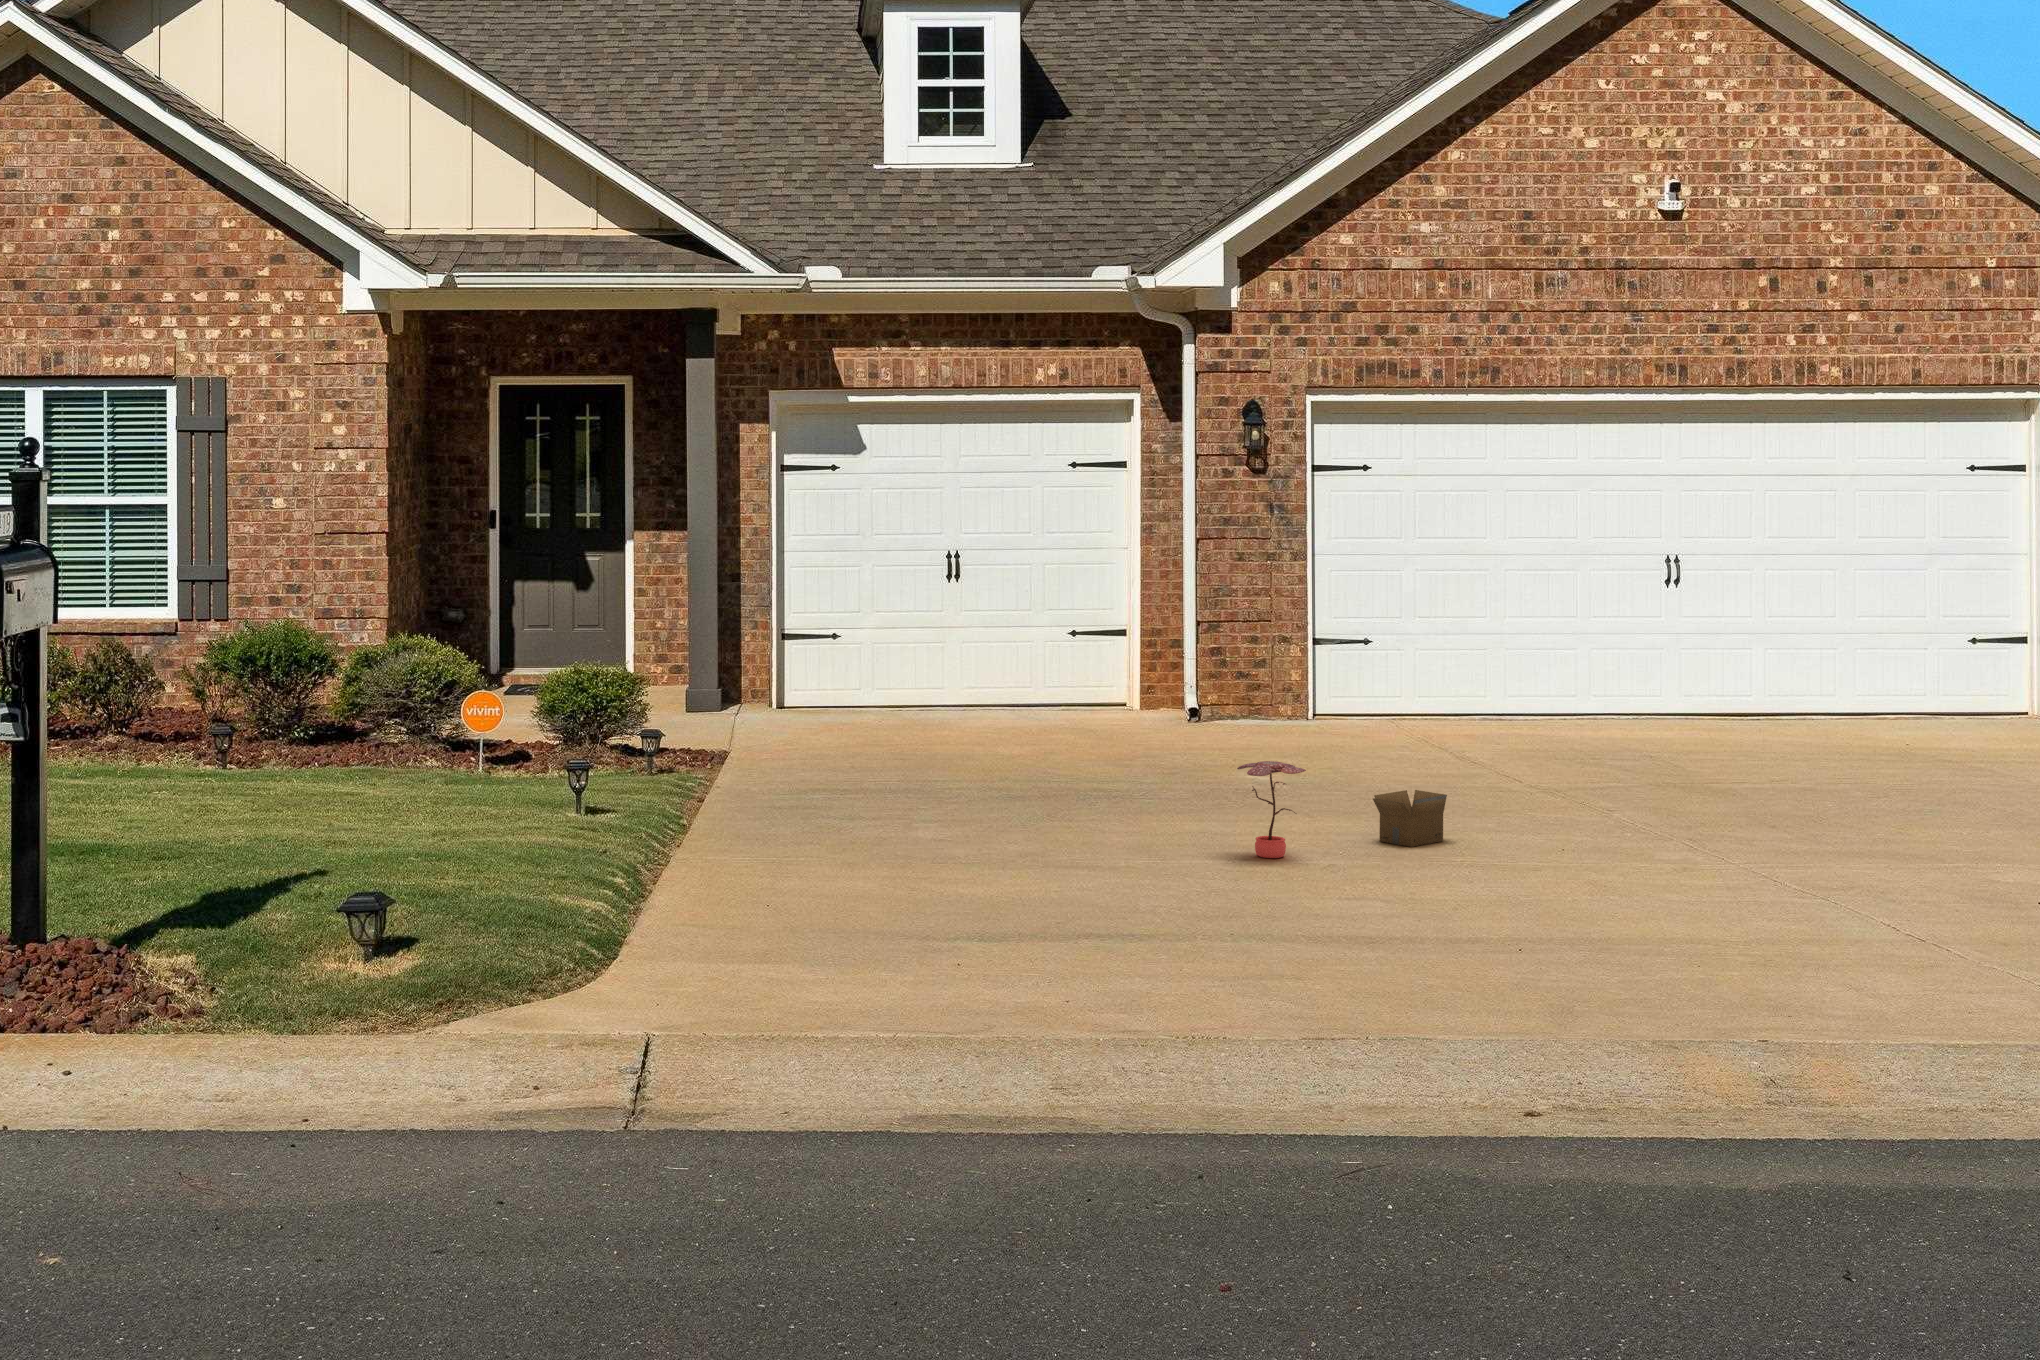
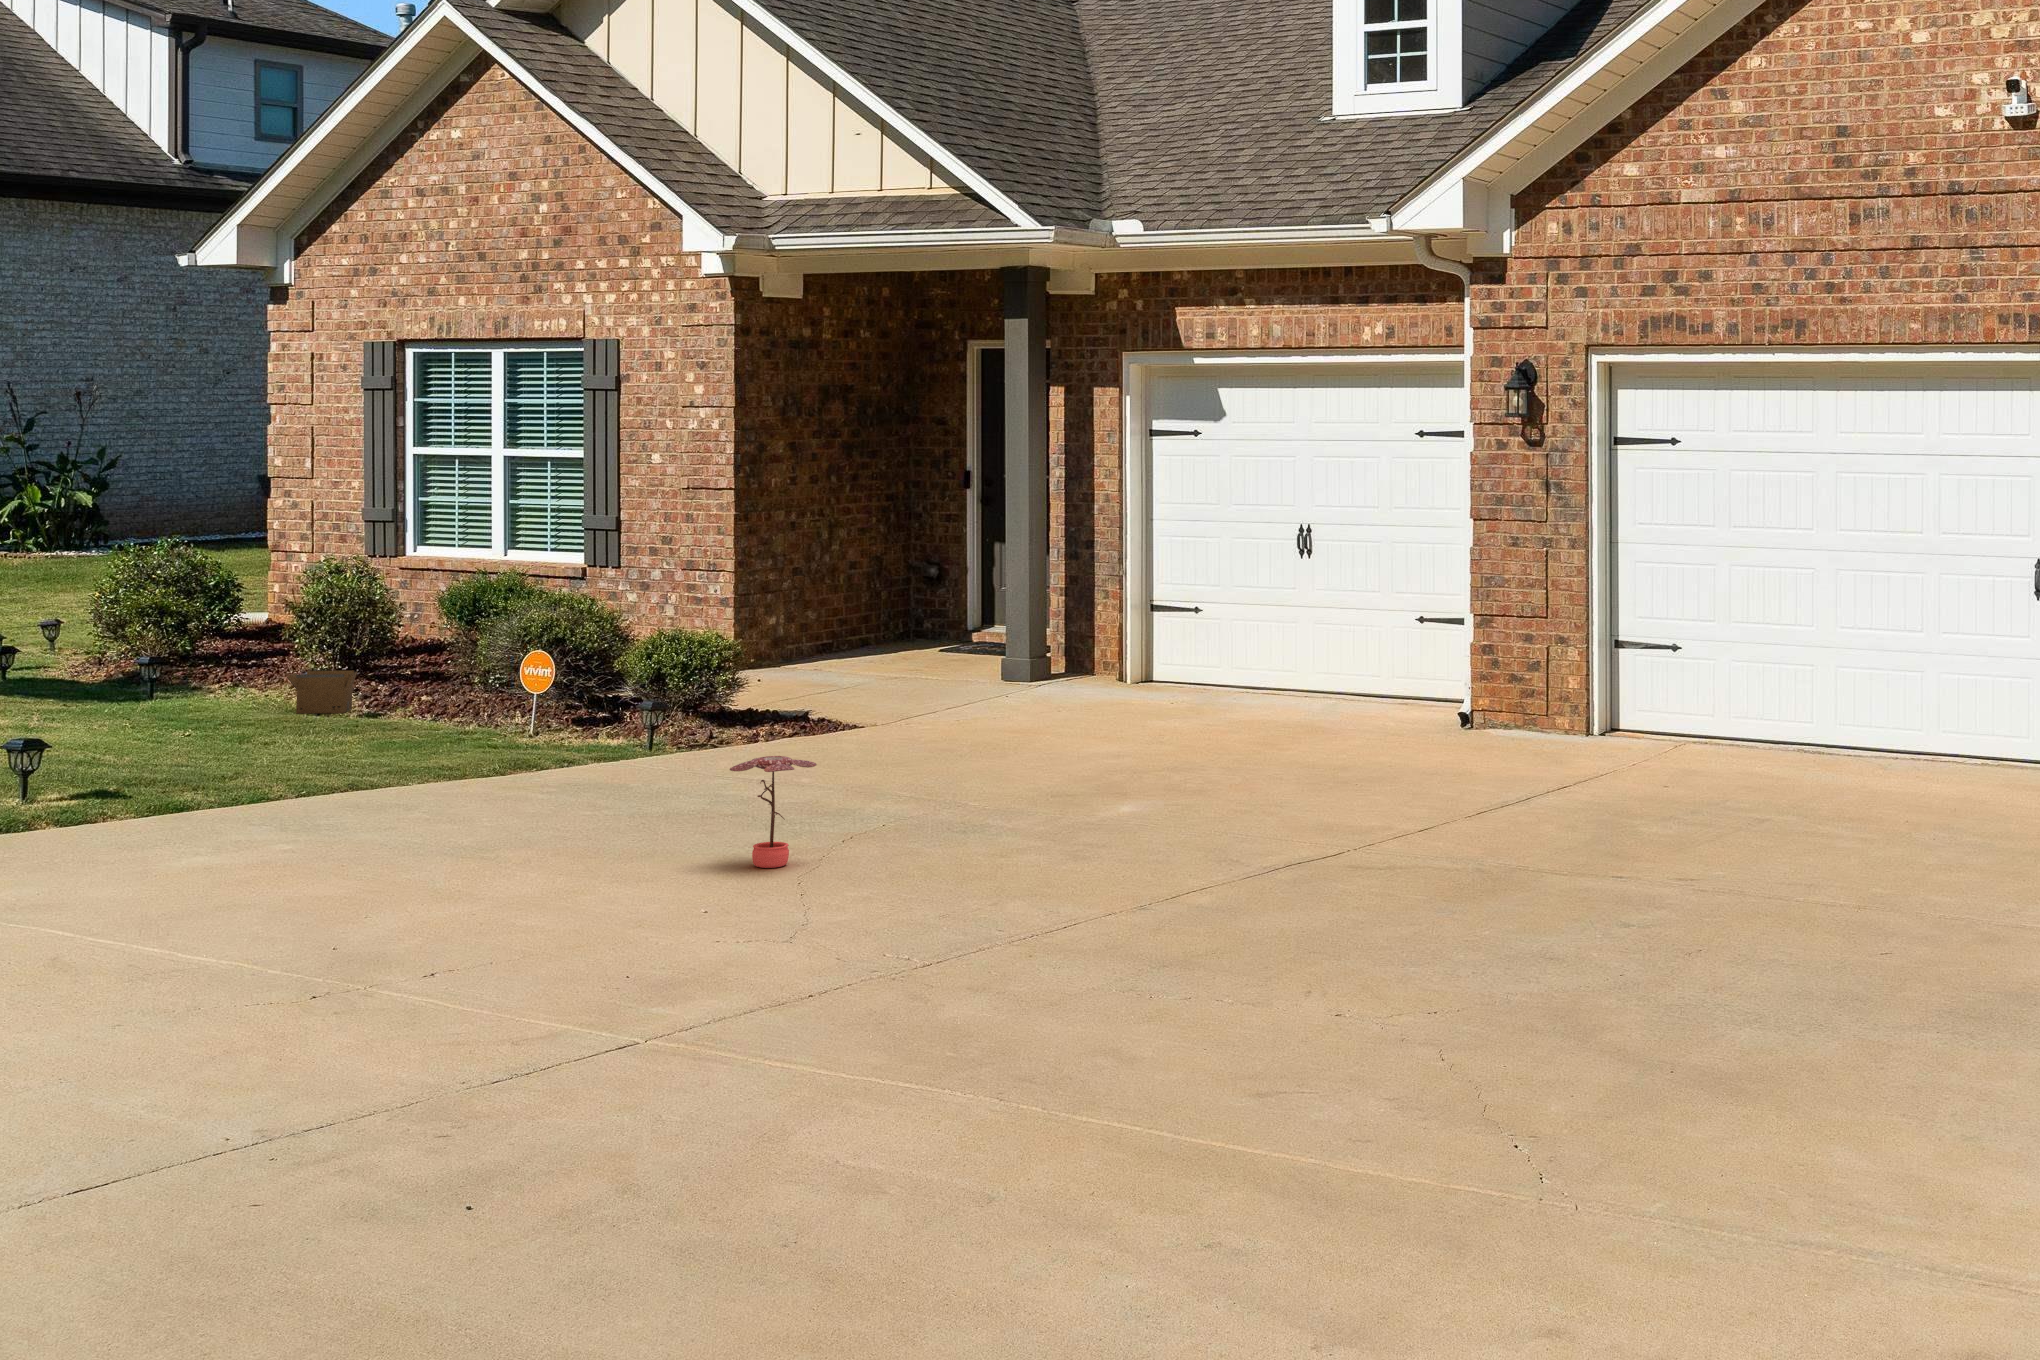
cardboard box: present [1373,790,1447,847] -> present [287,670,358,714]

